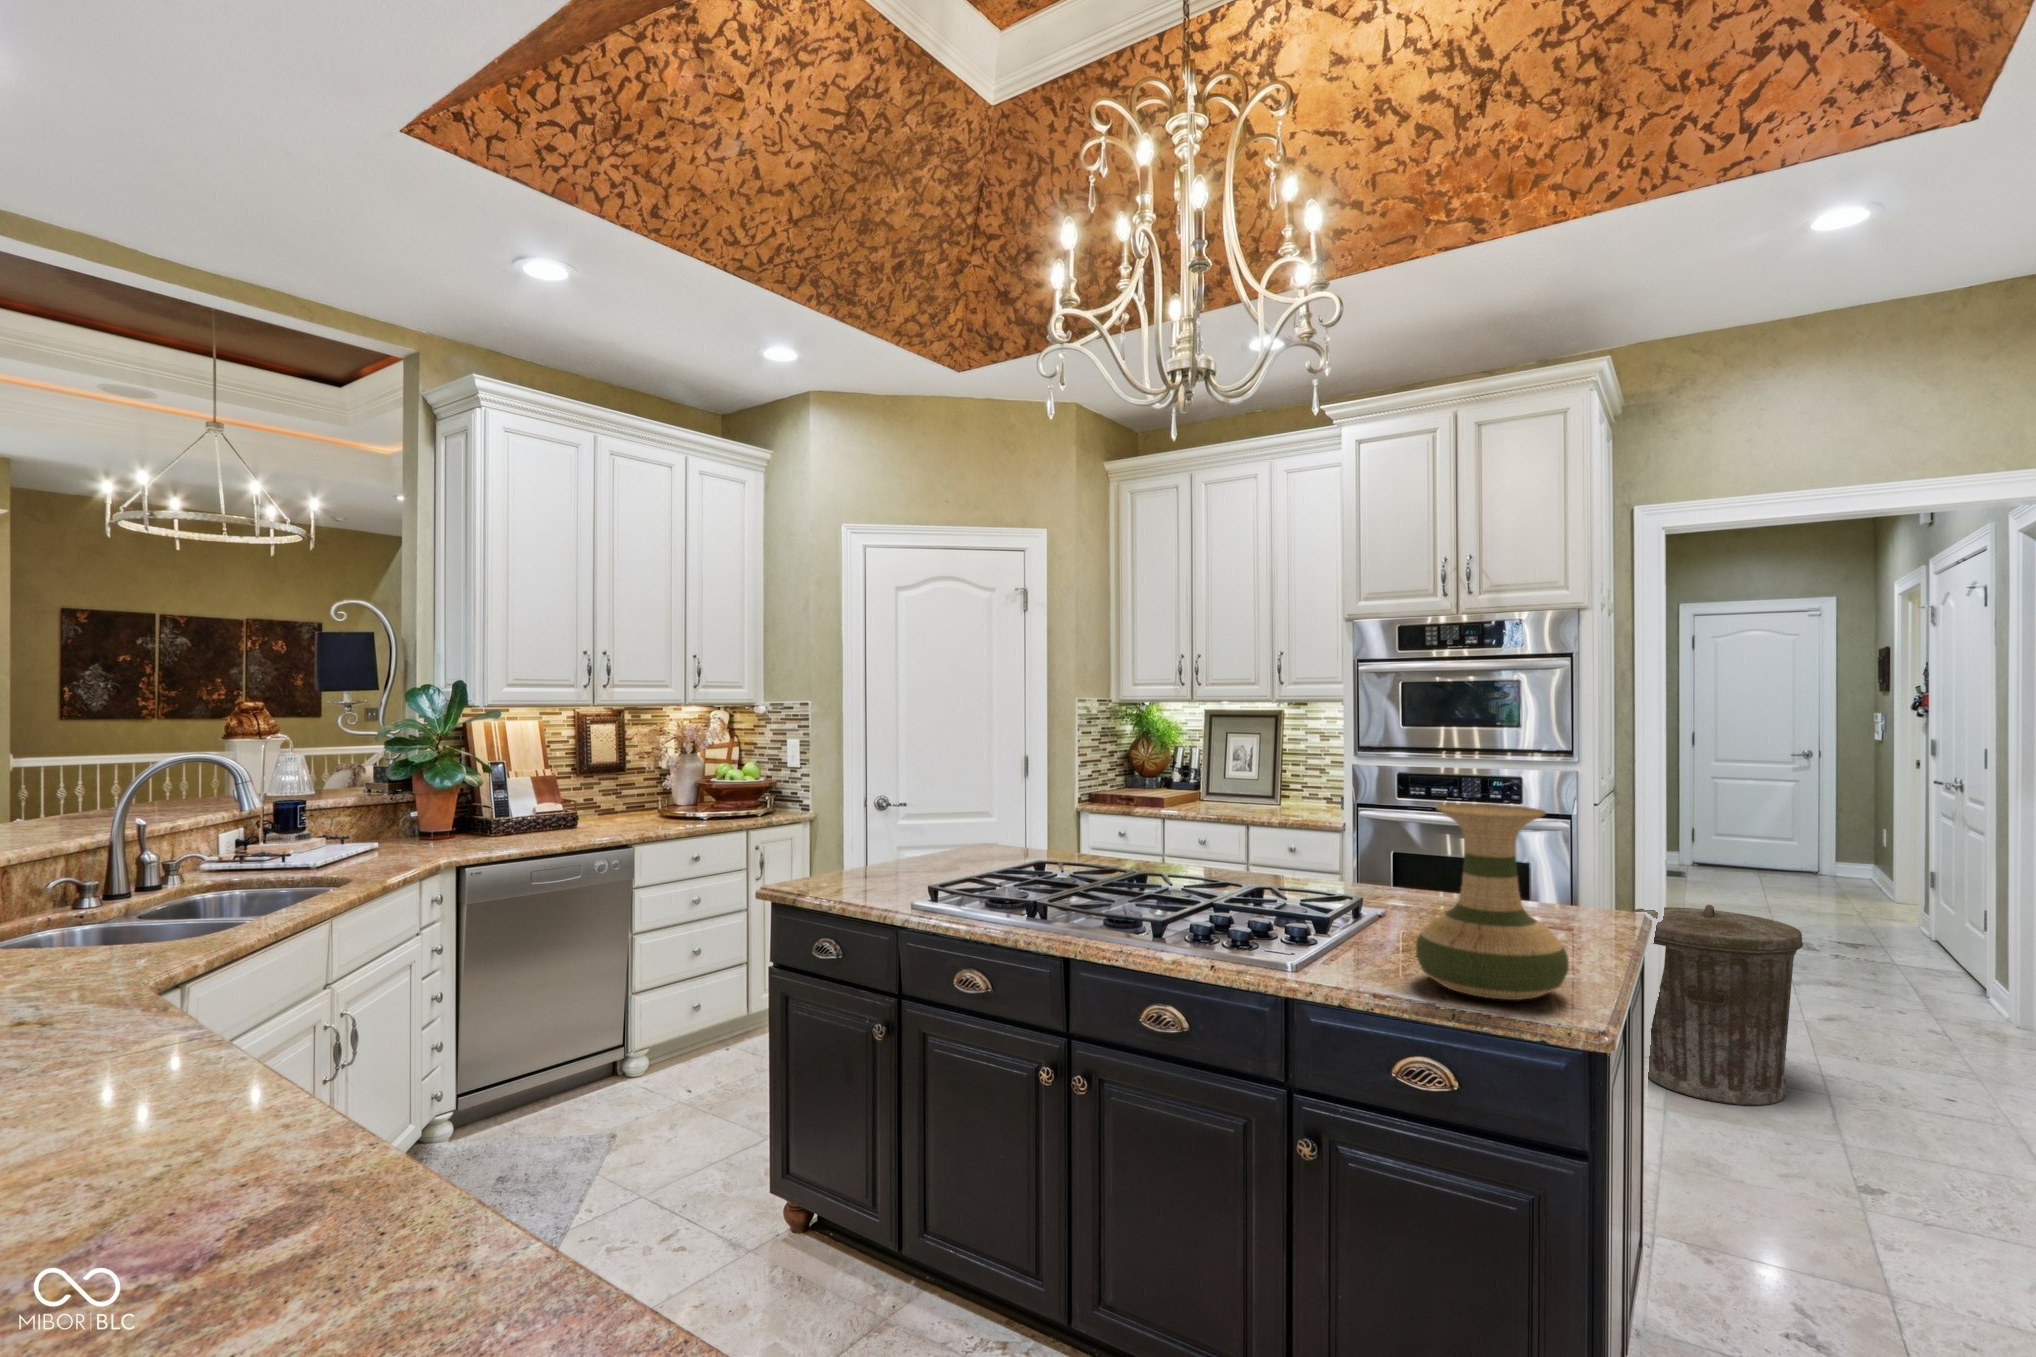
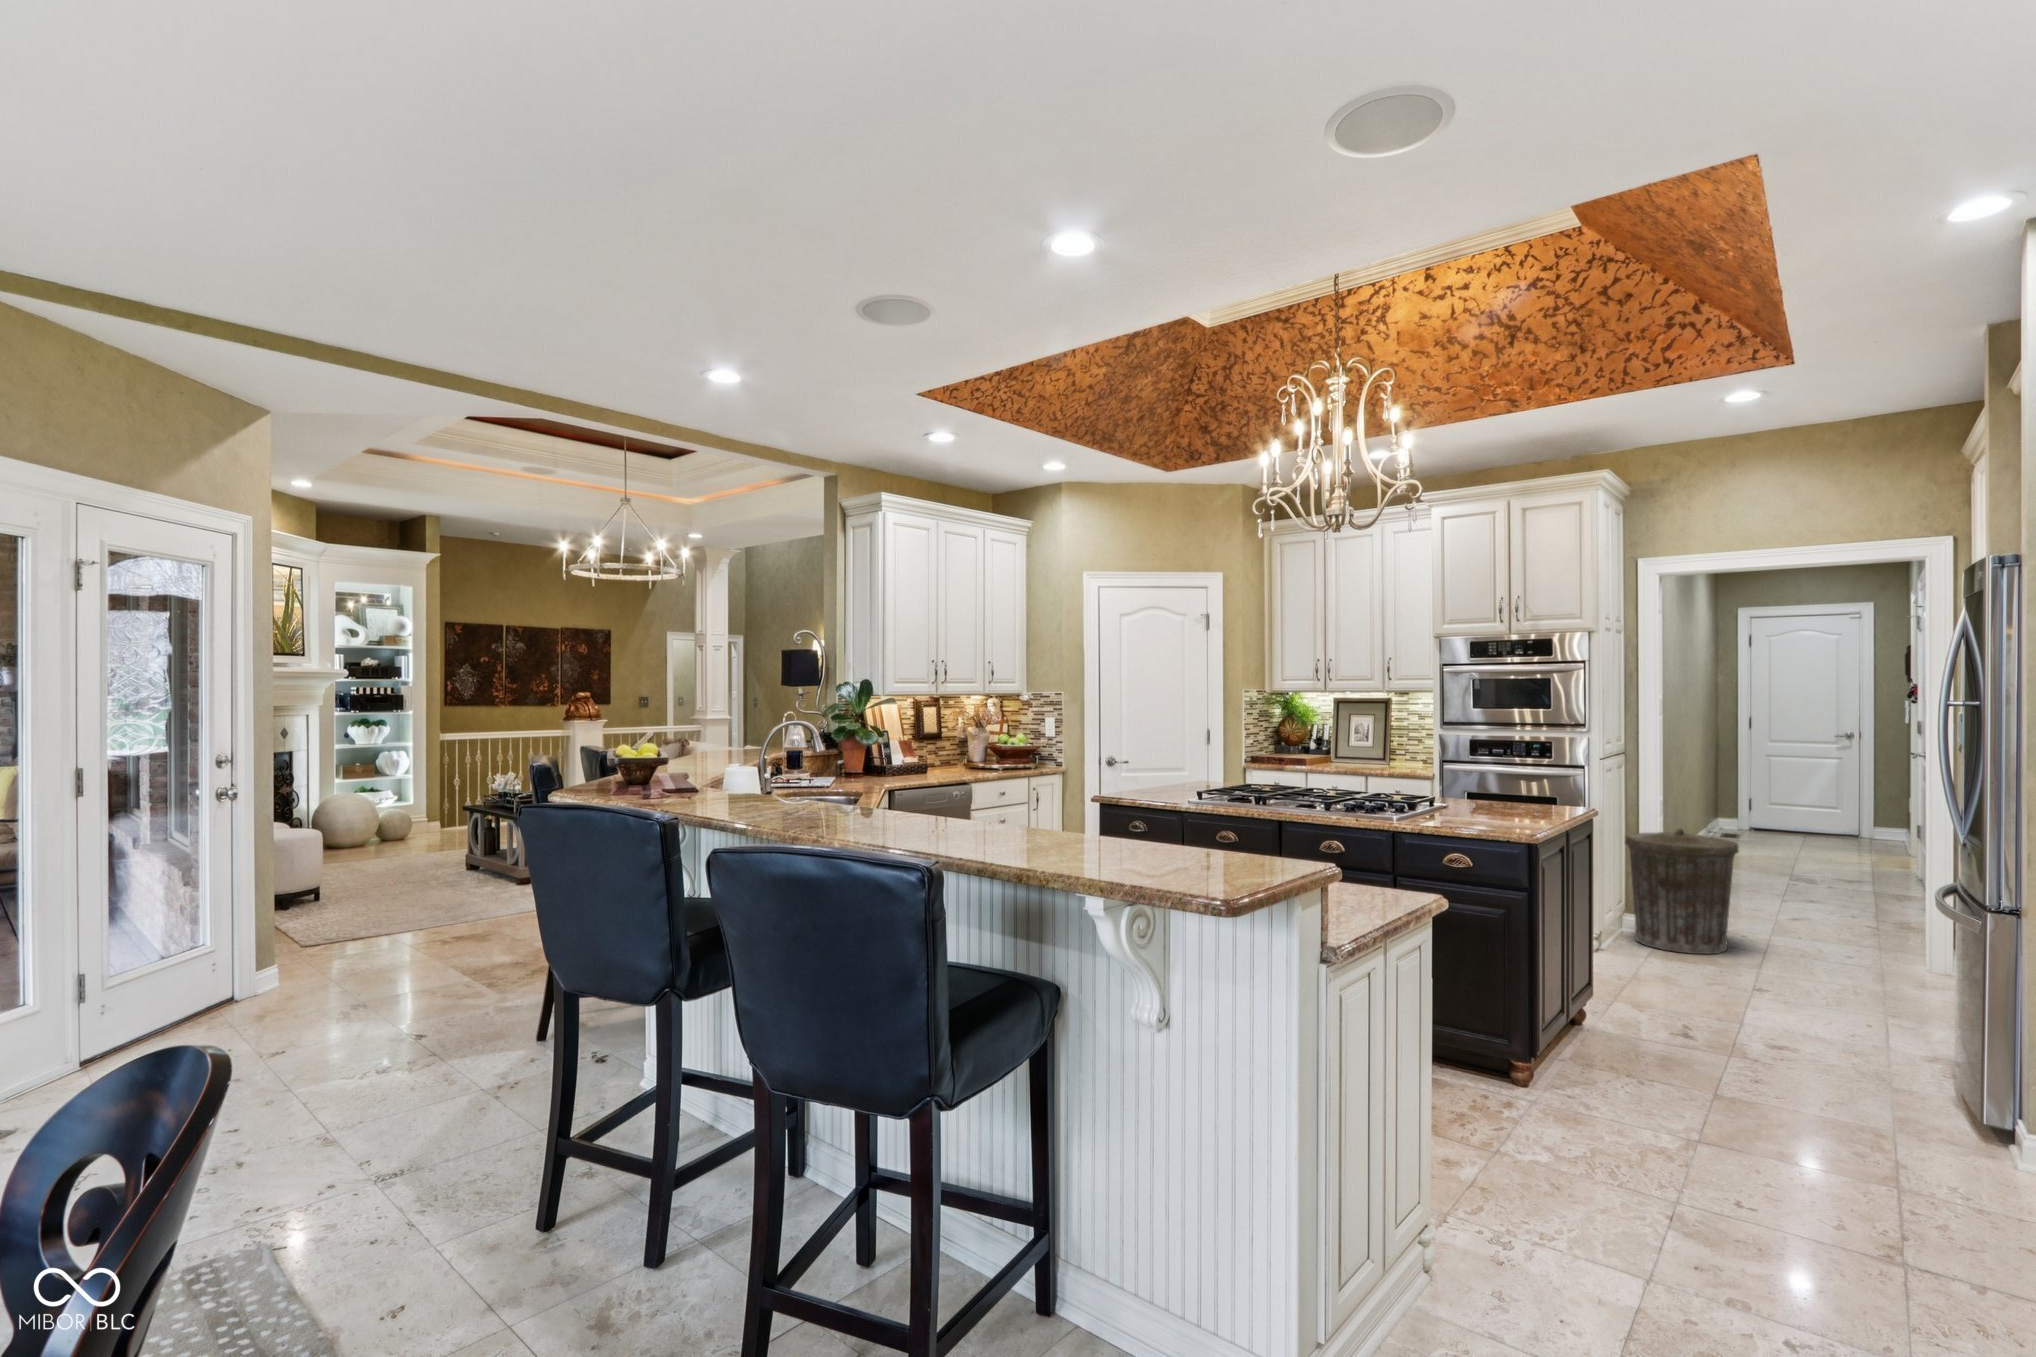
vase: present [1416,804,1569,1000] -> none [1448,742,1515,825]

